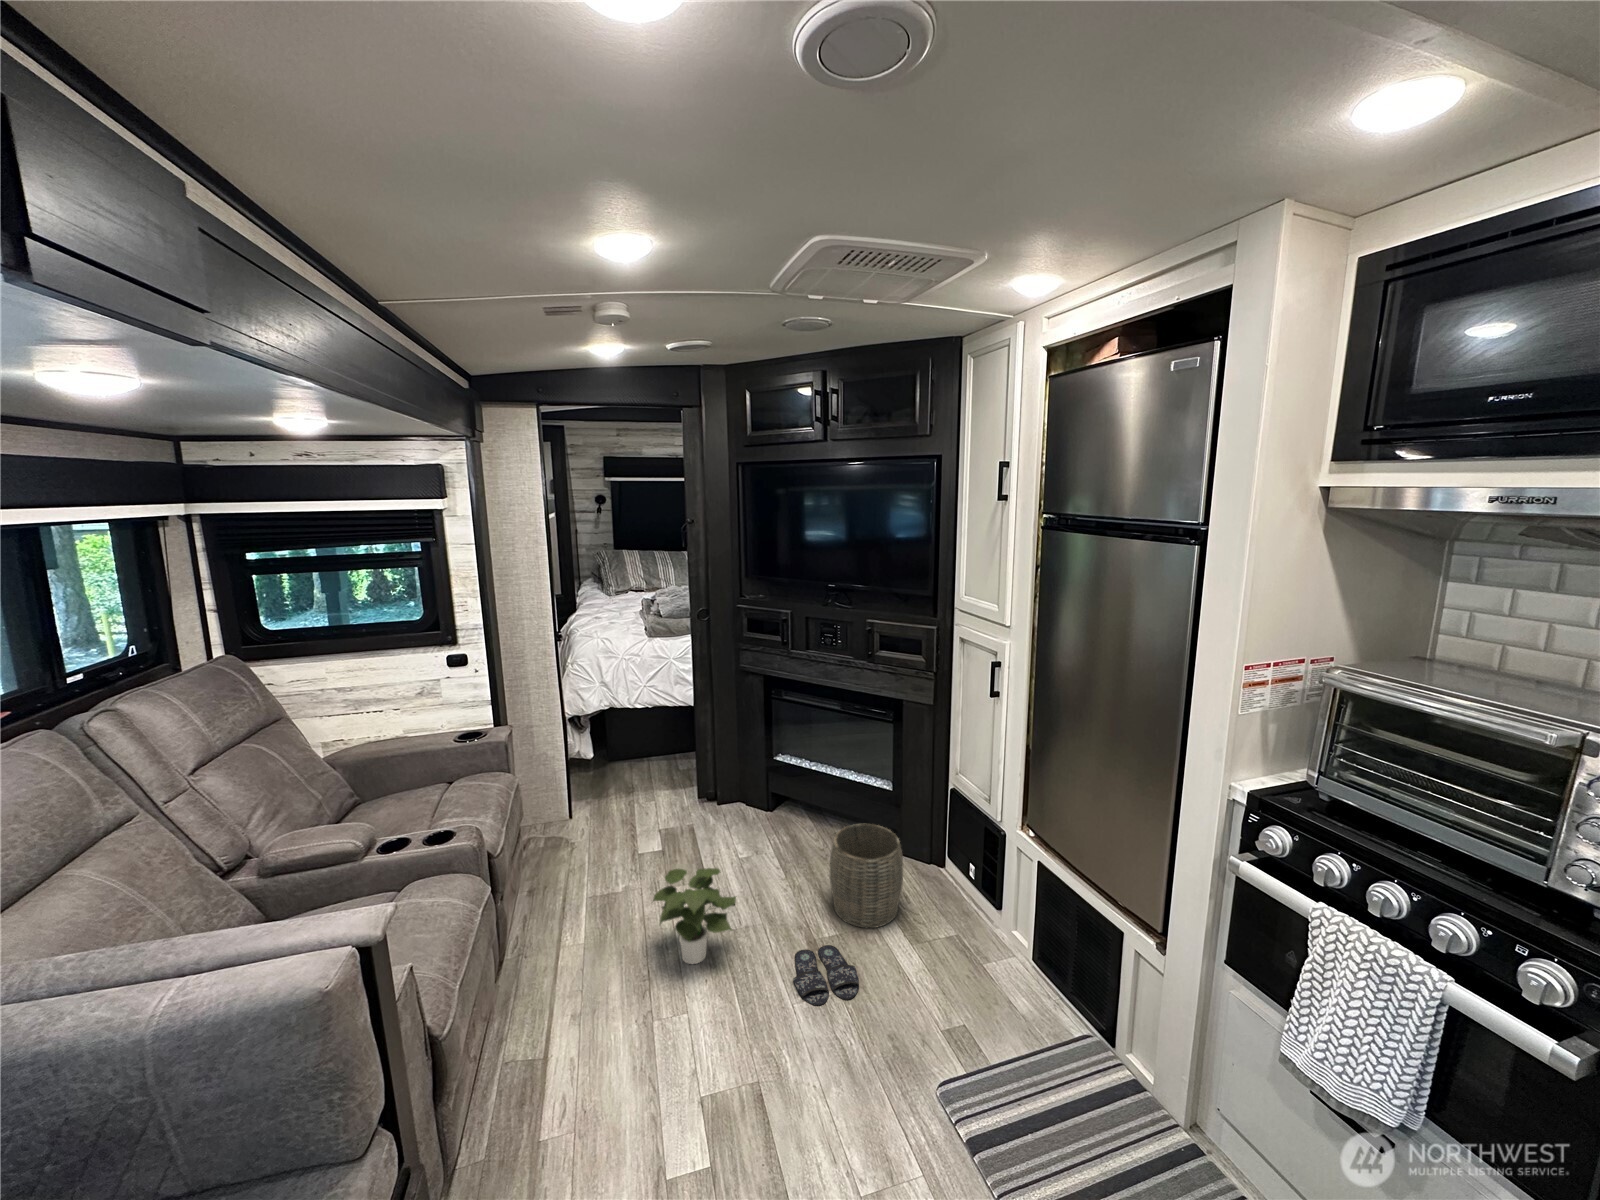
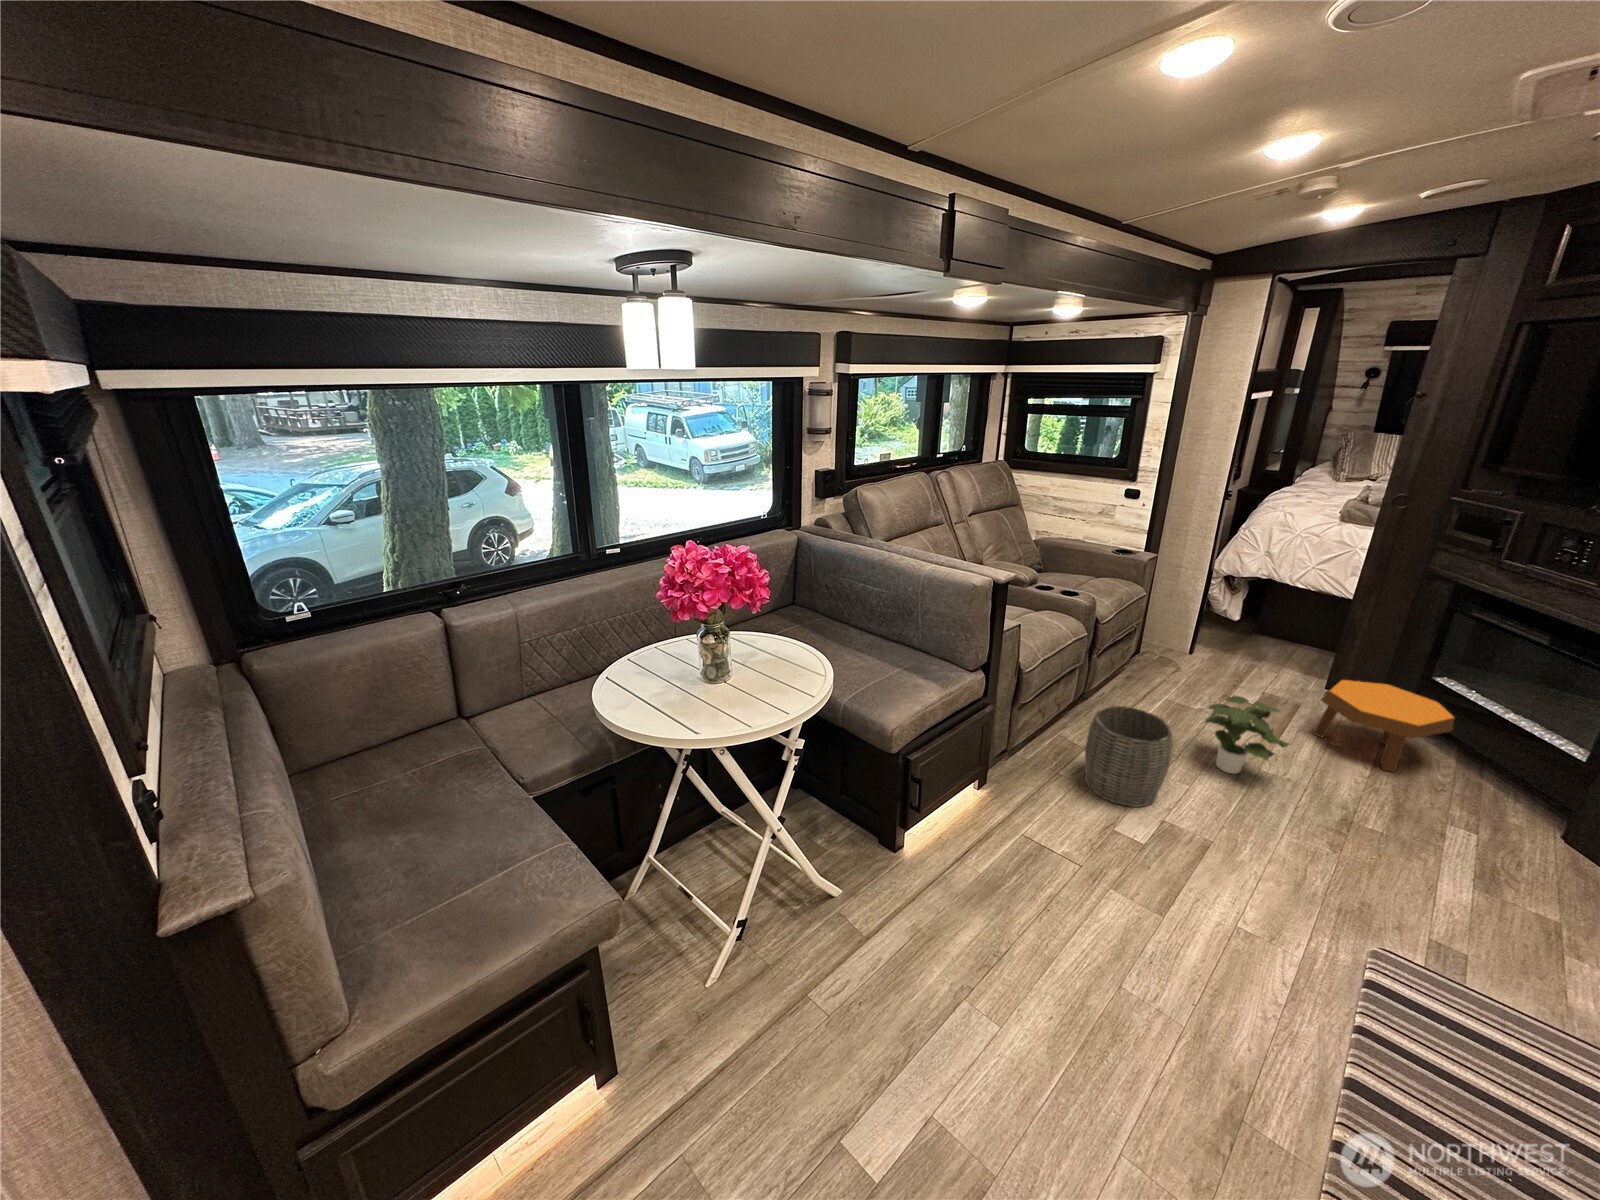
footstool: none [718,781,802,864] -> present [1313,680,1454,772]
woven basket: present [830,824,903,928] -> present [1085,706,1173,807]
slippers: present [793,945,859,1006] -> none [1310,821,1397,878]

